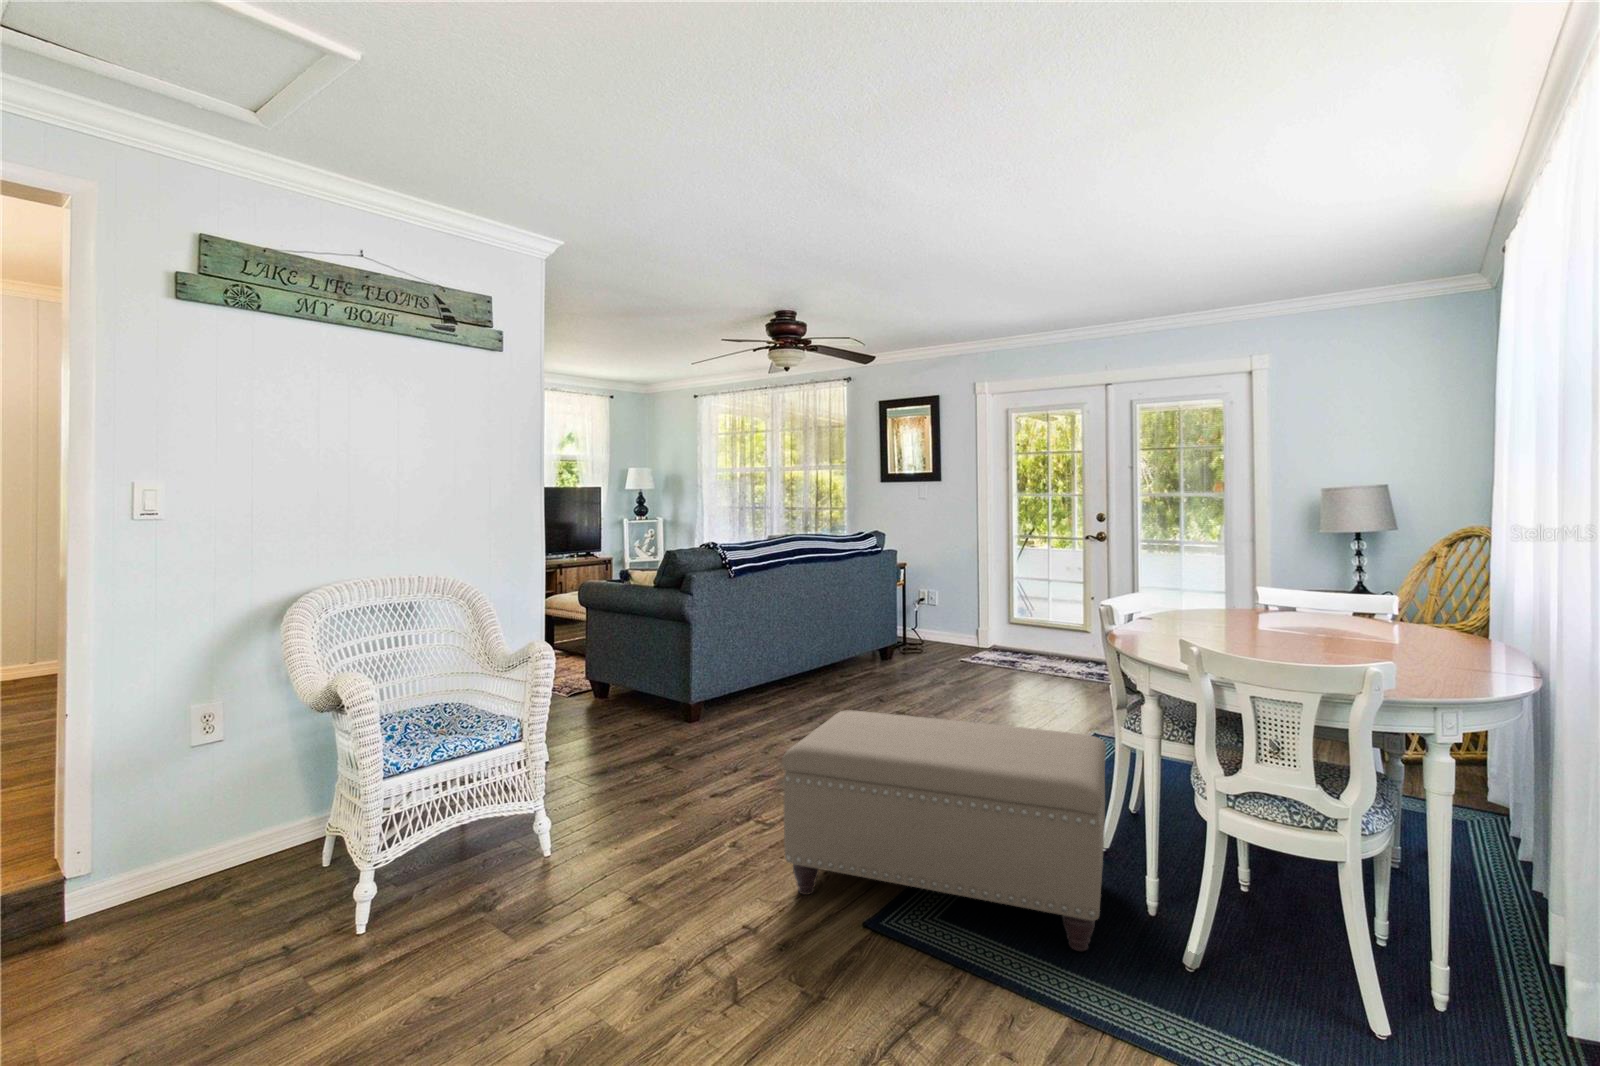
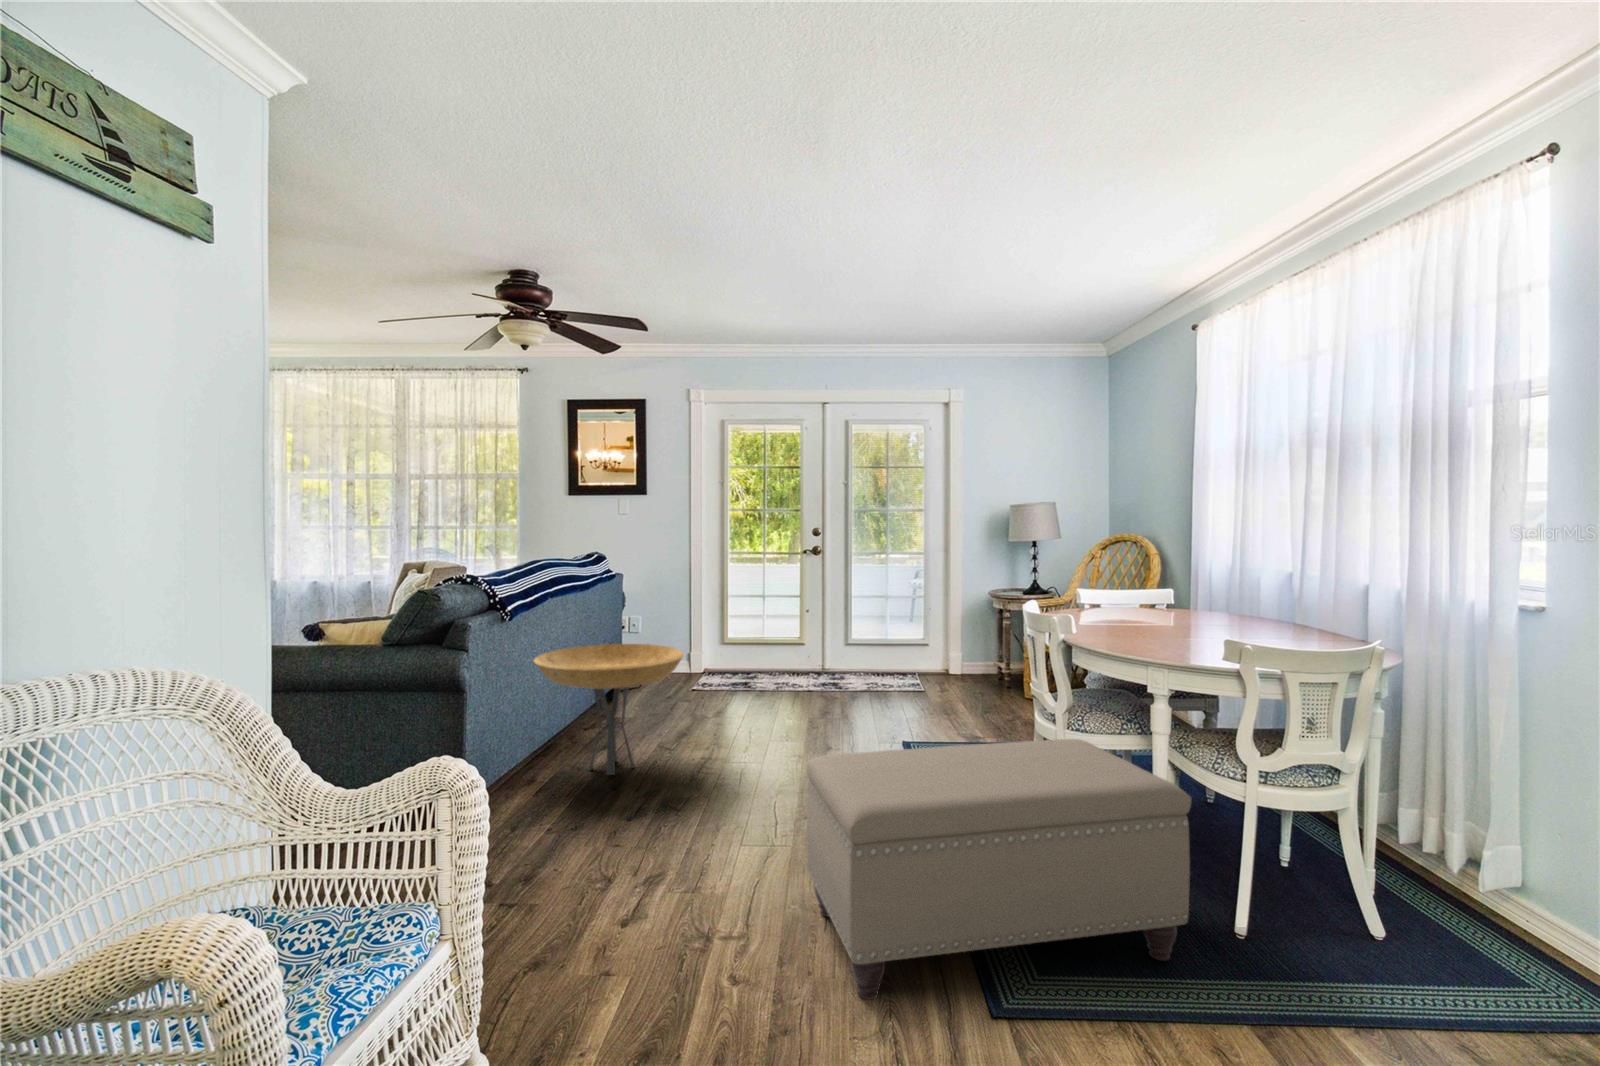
side table: none [764,611,883,716] -> present [534,644,684,775]

